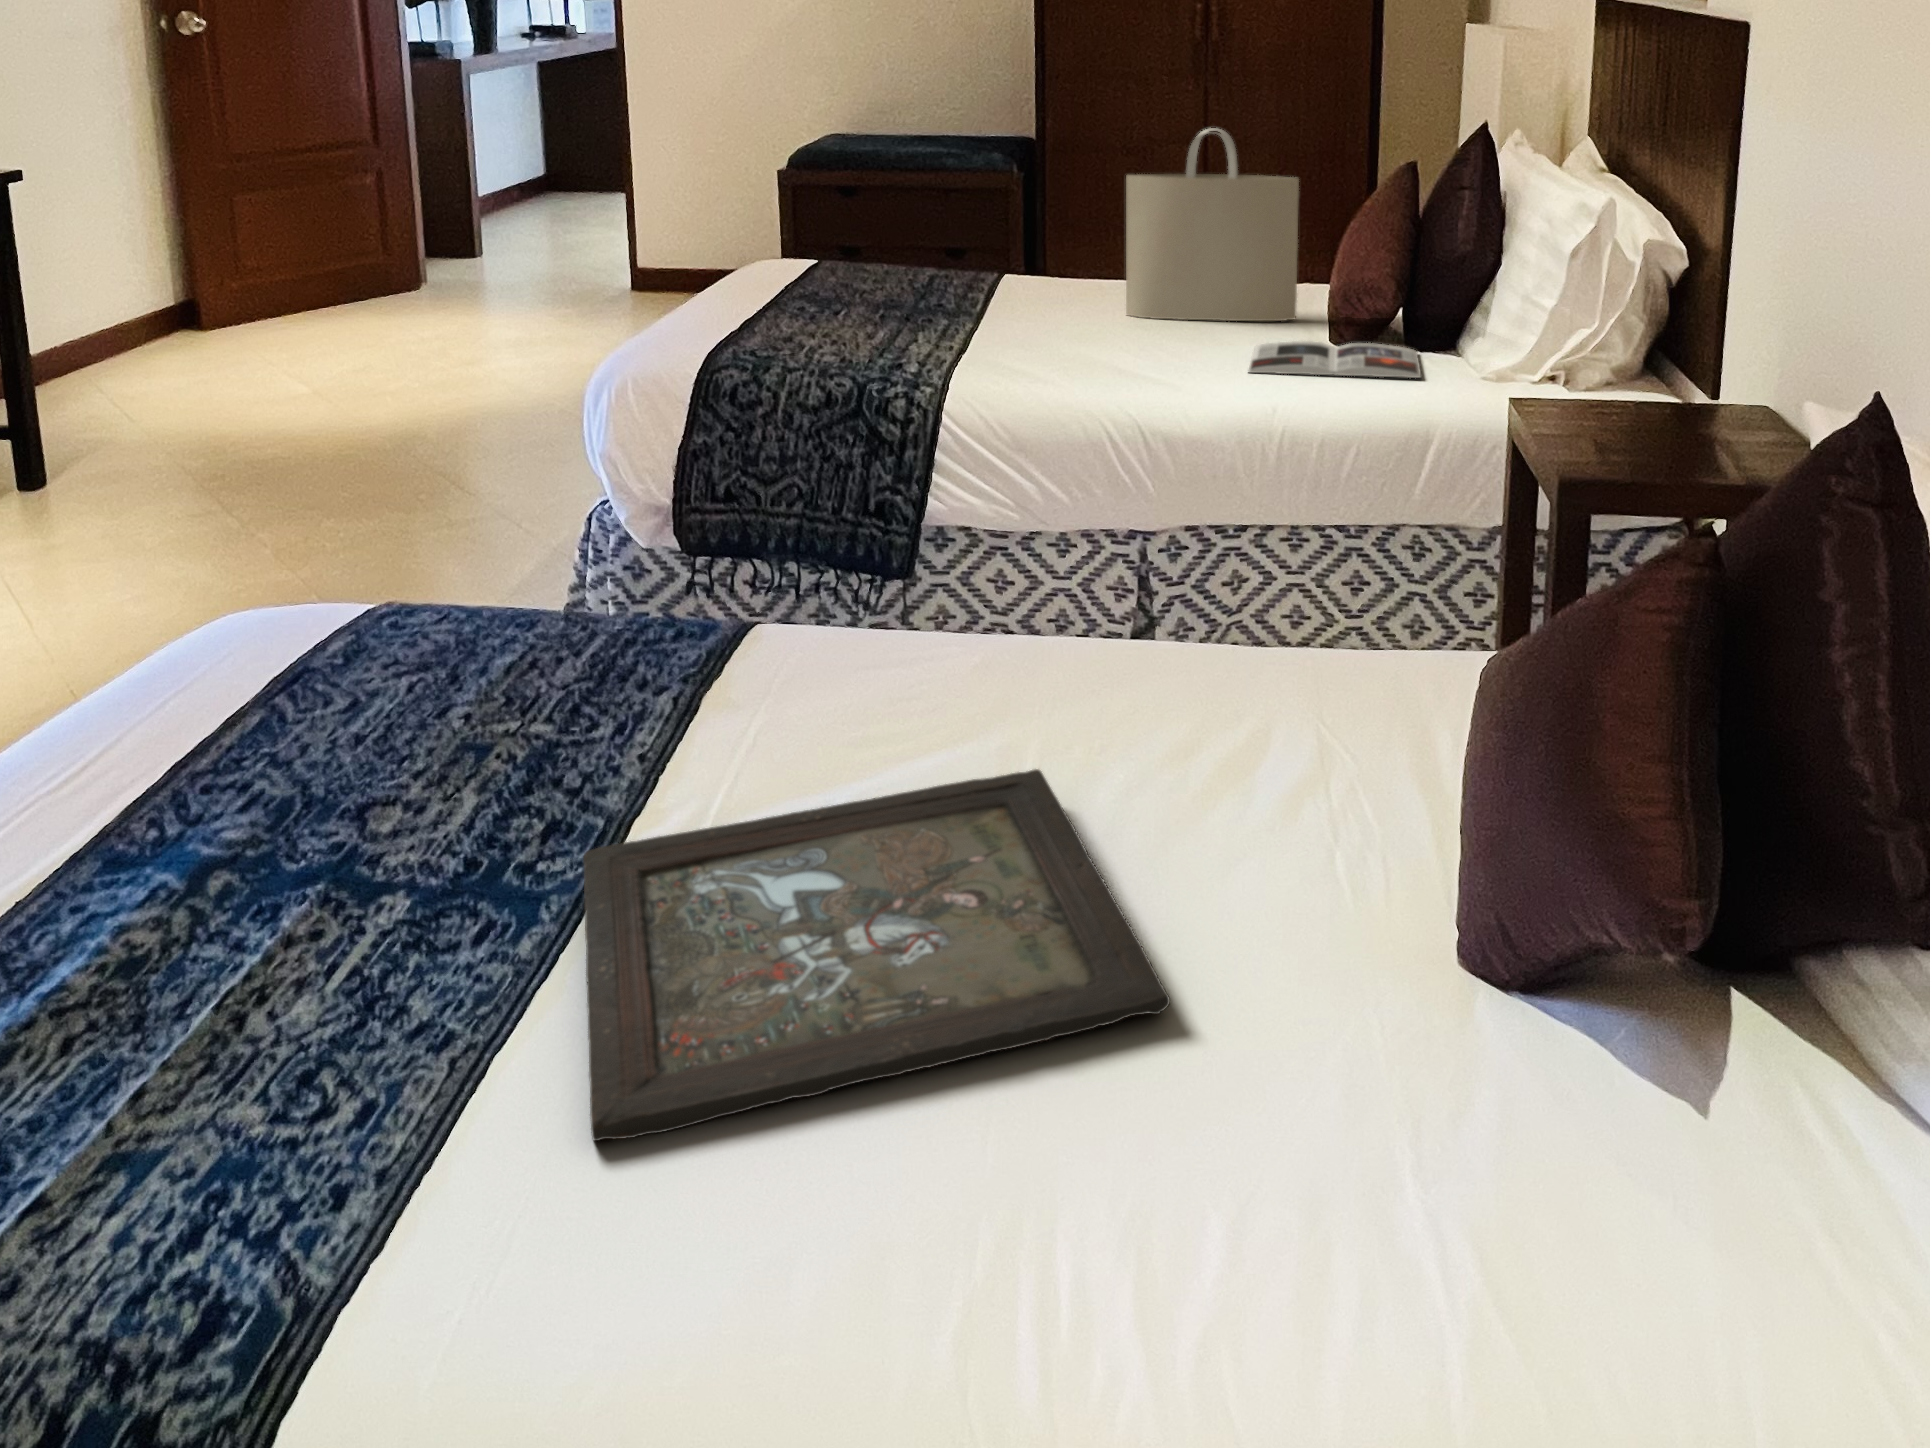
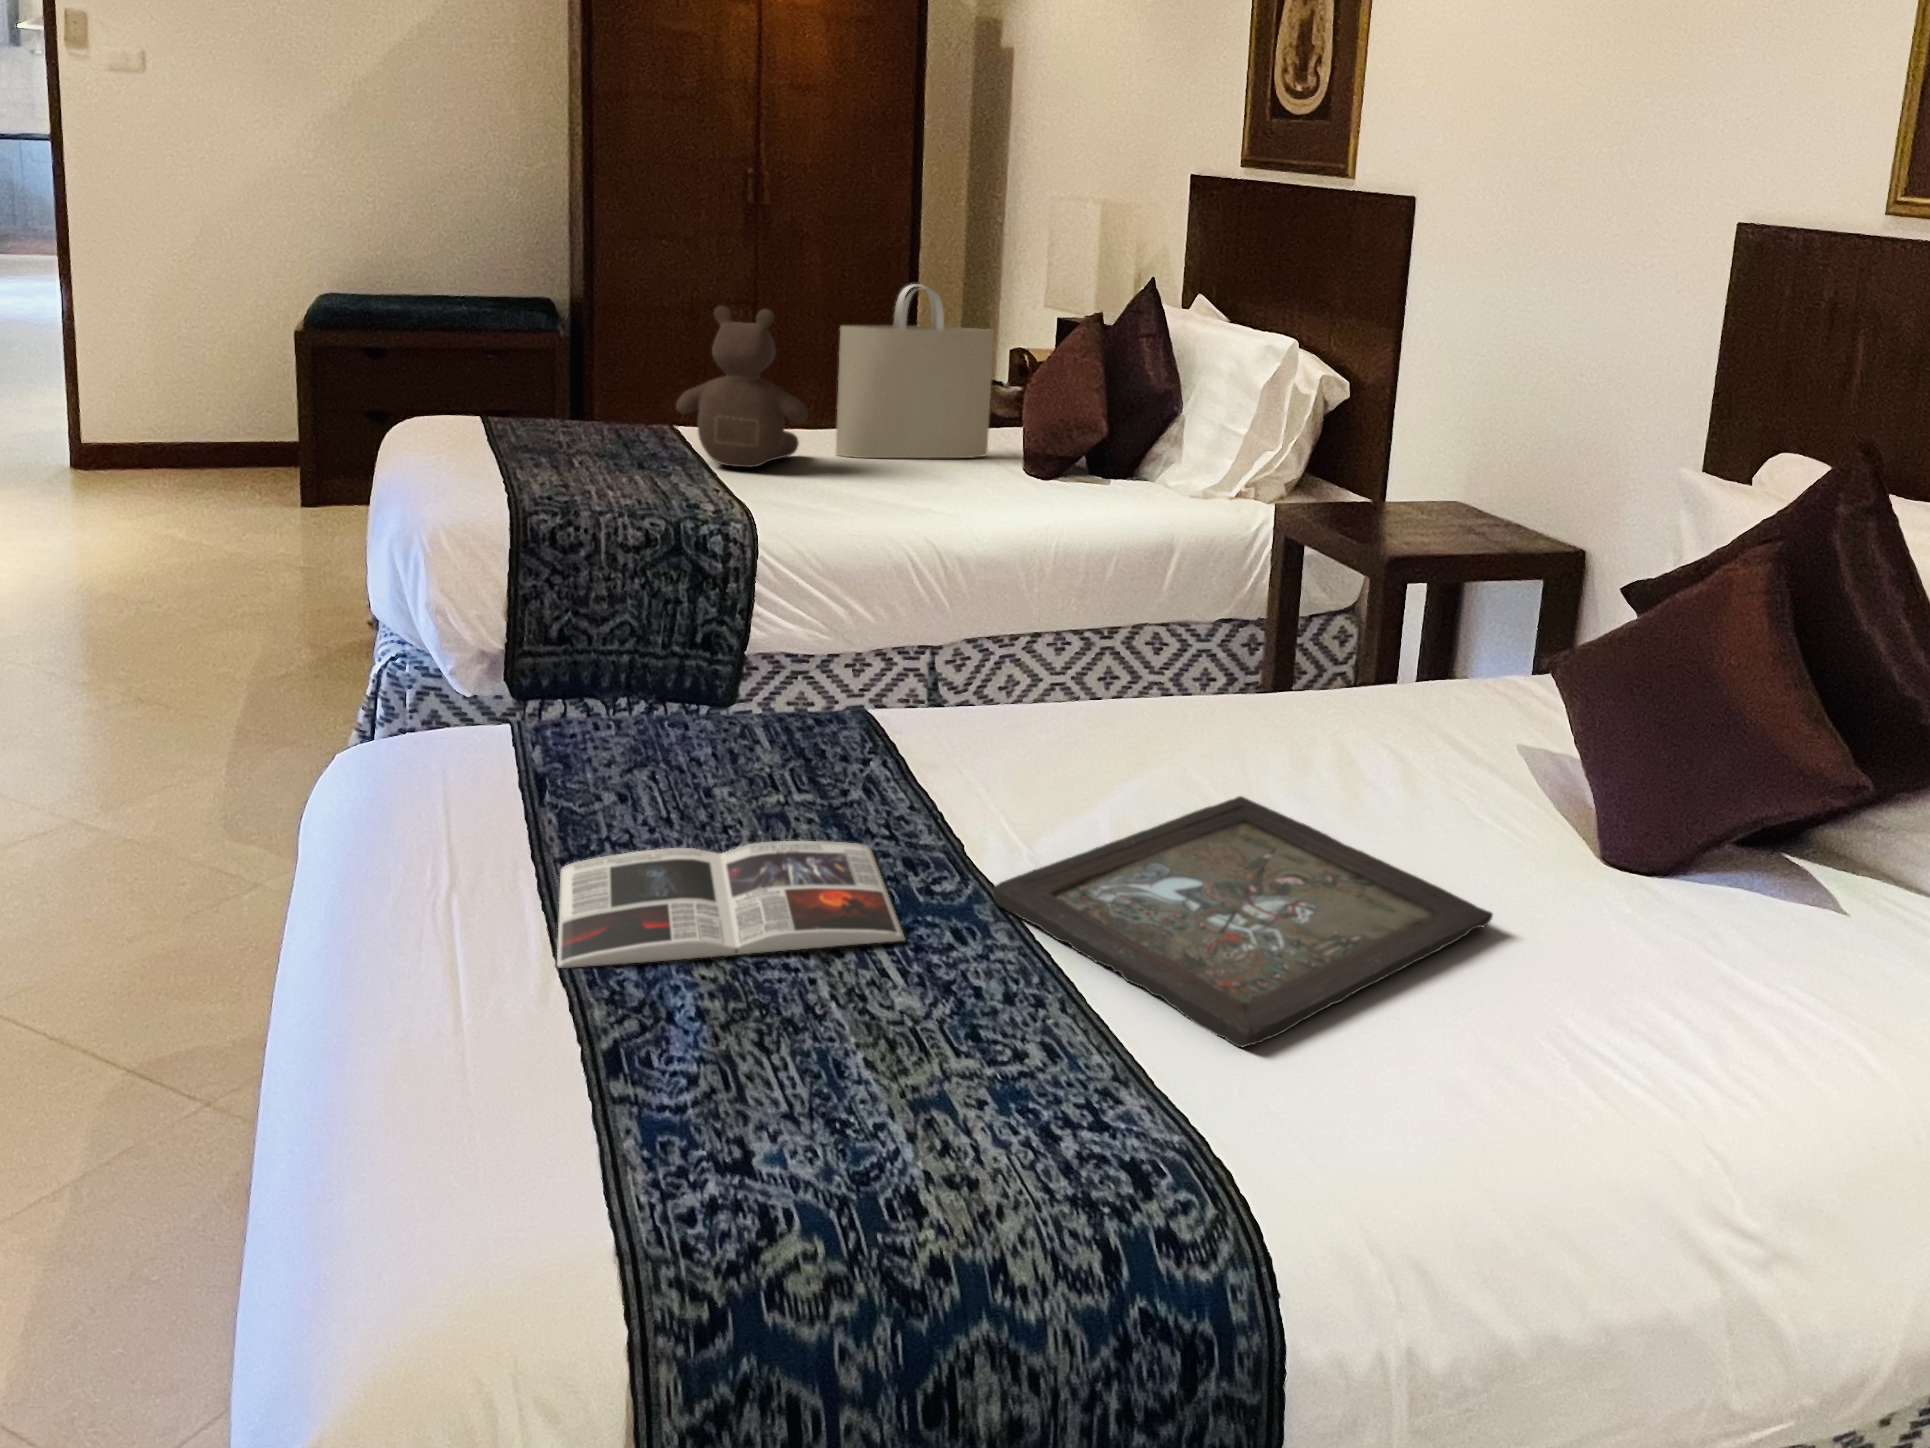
teddy bear: none [945,155,1081,326] -> present [676,306,808,468]
magazine: present [1248,341,1421,378] -> present [557,841,905,968]

